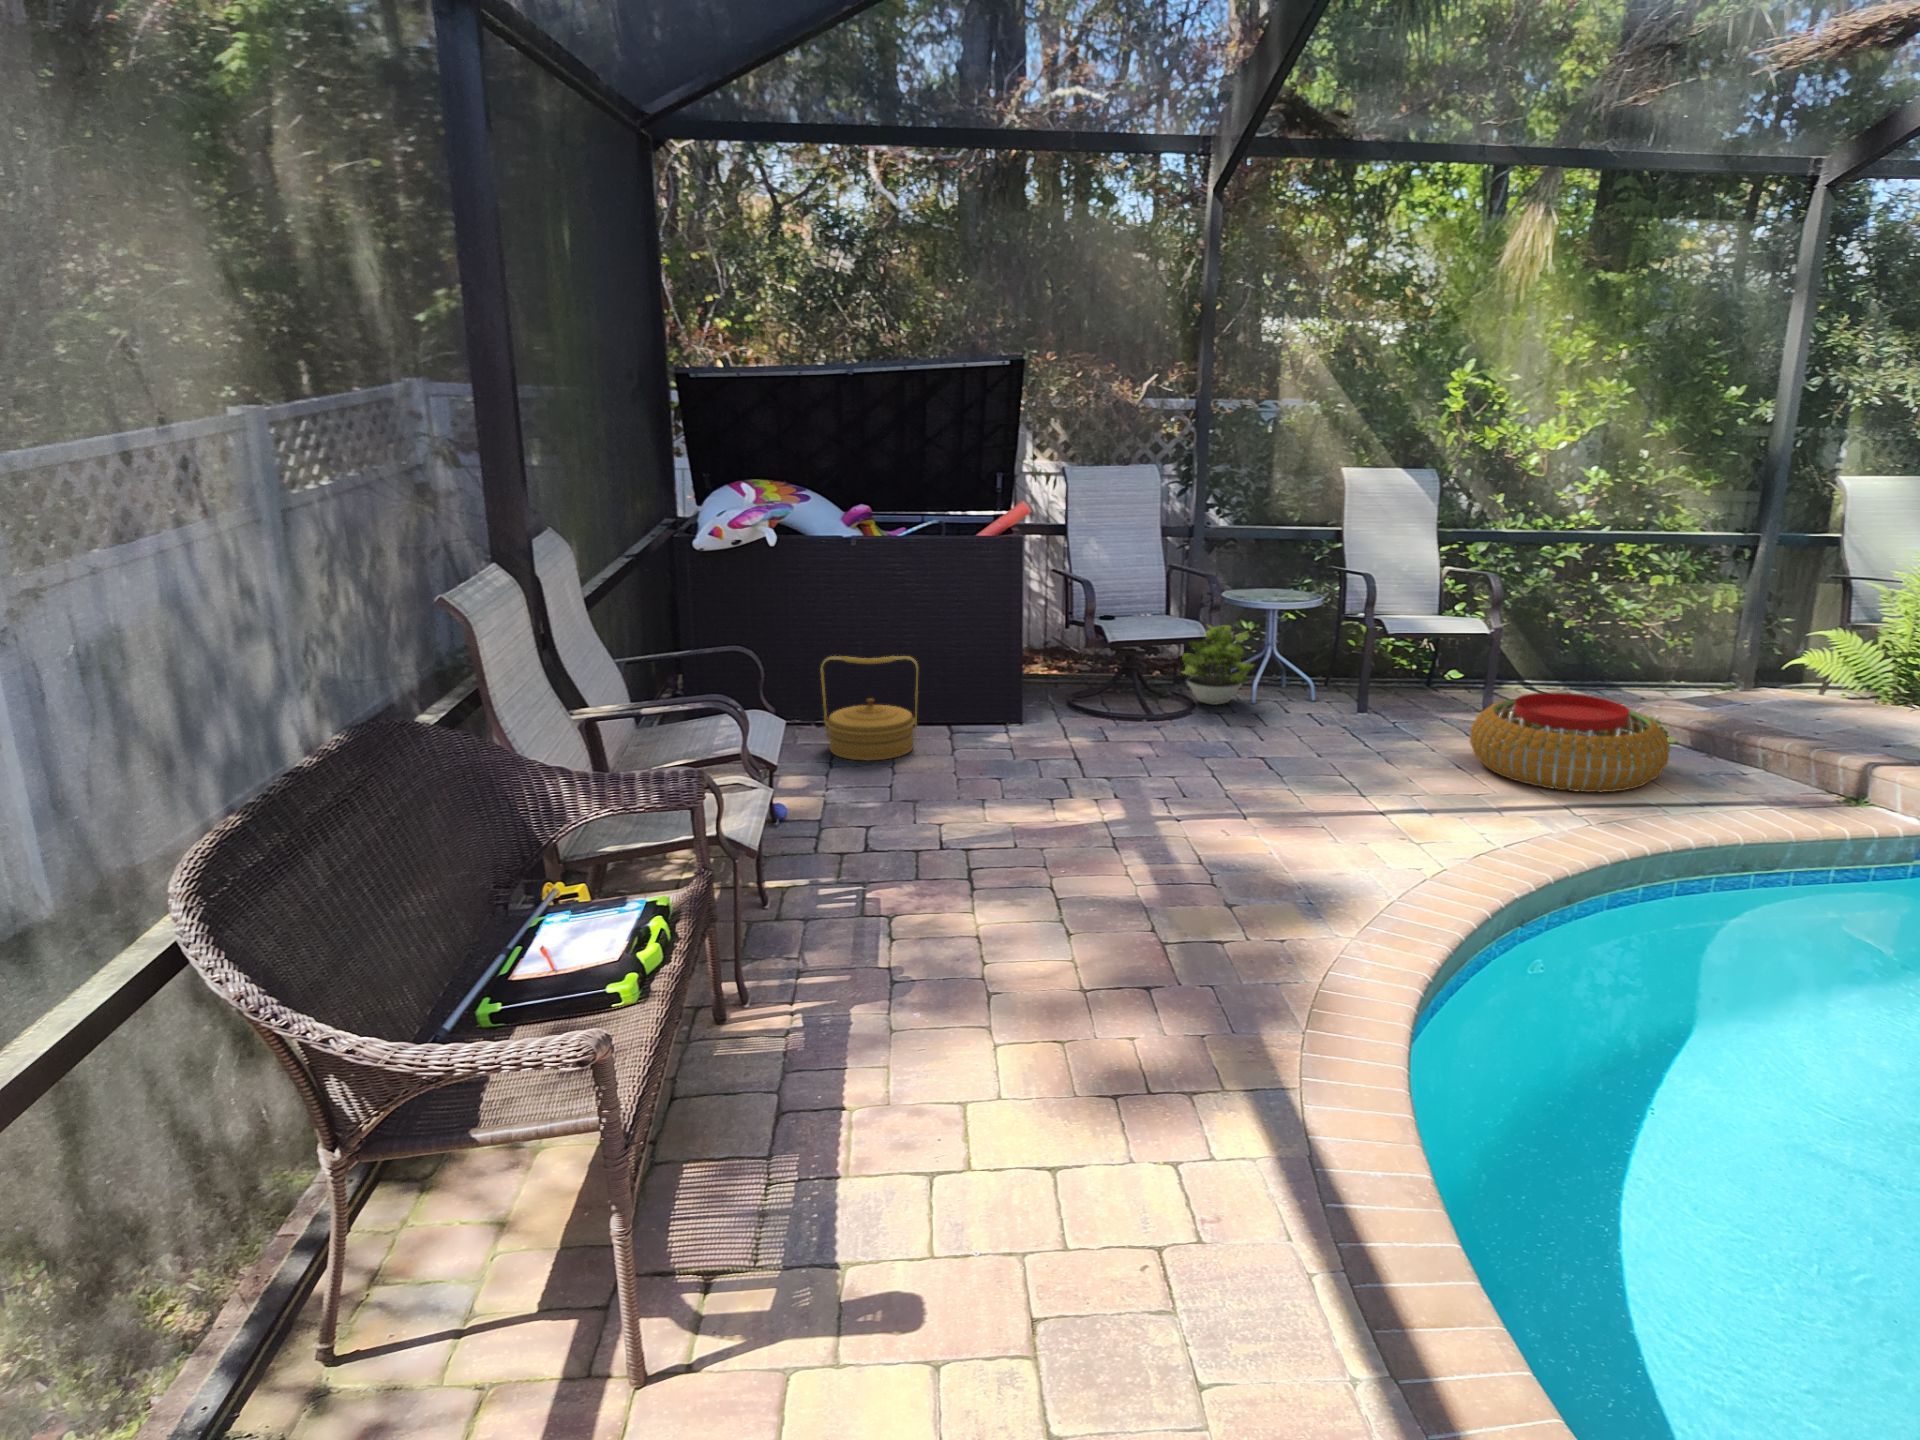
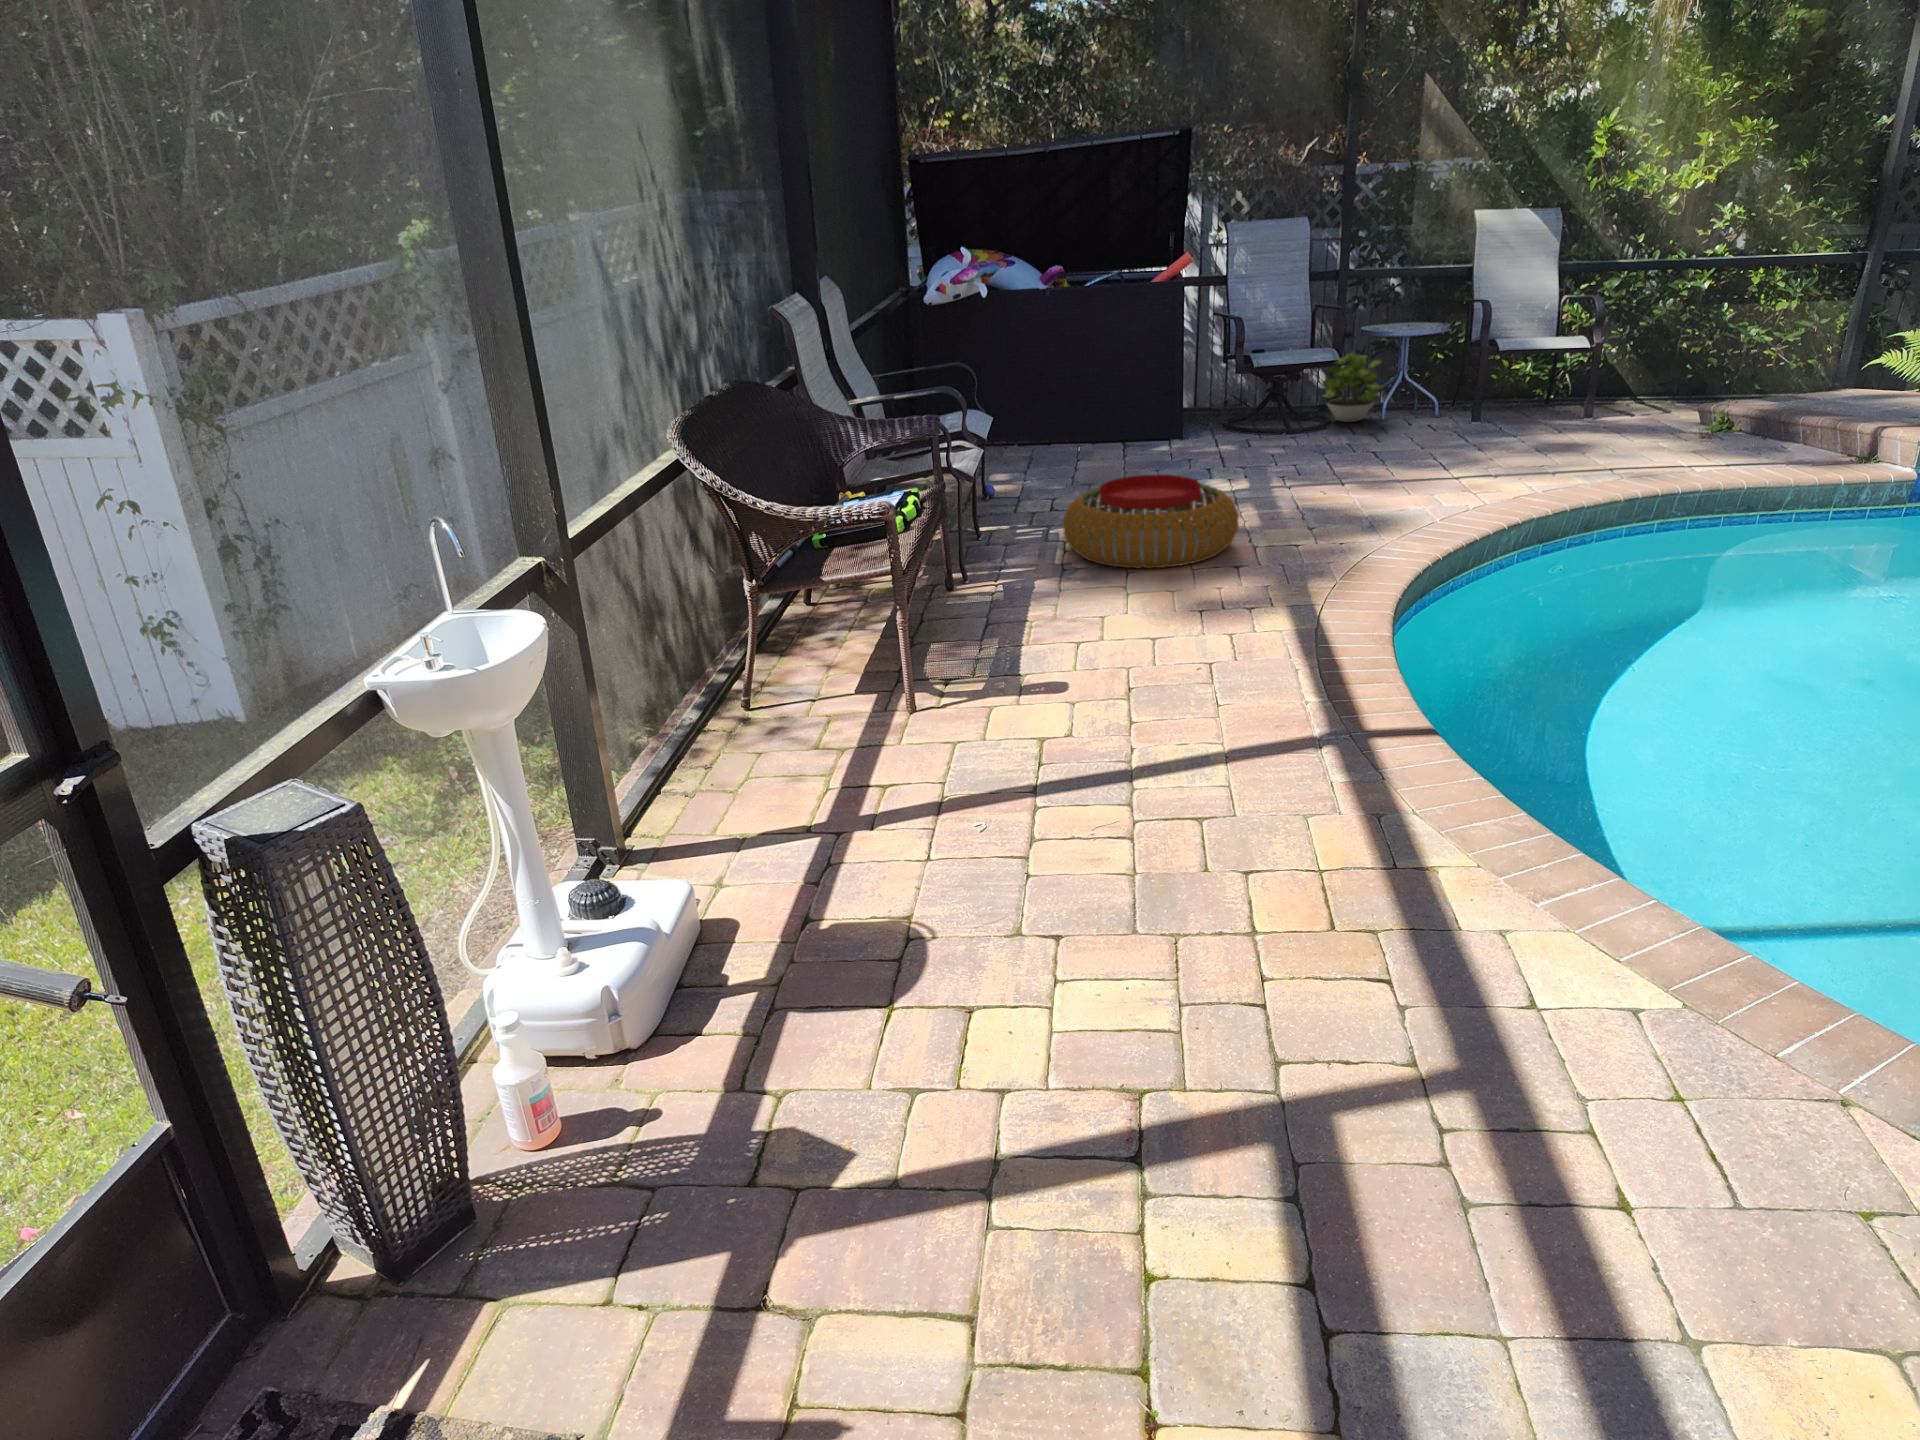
woven basket: present [821,656,918,761] -> none [1023,381,1099,464]
pouf: present [1470,693,1670,792] -> present [1063,475,1239,568]

